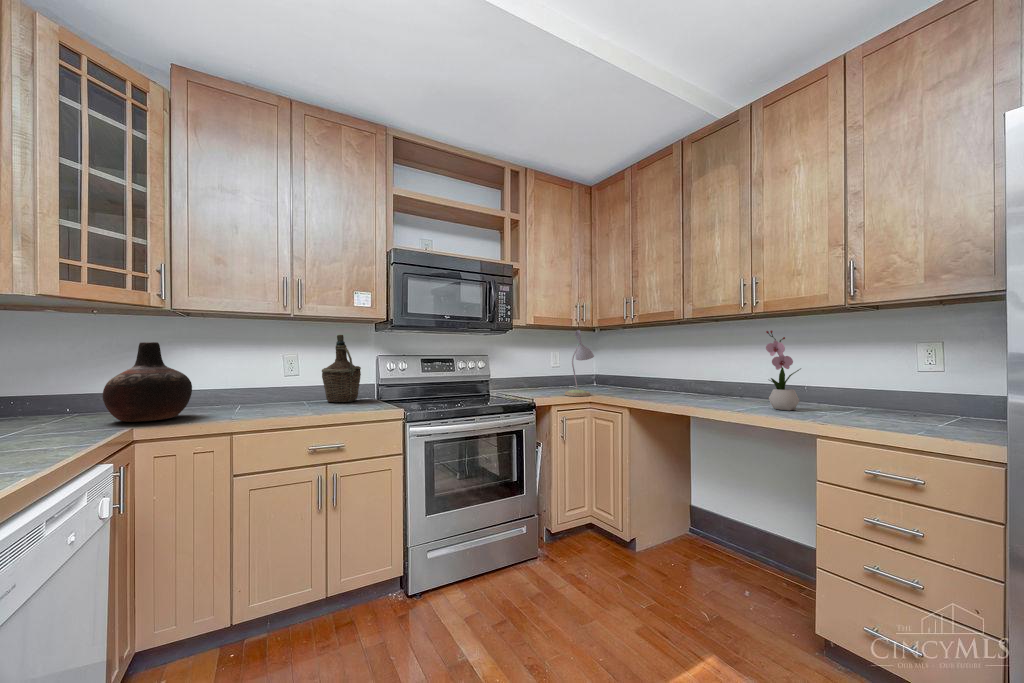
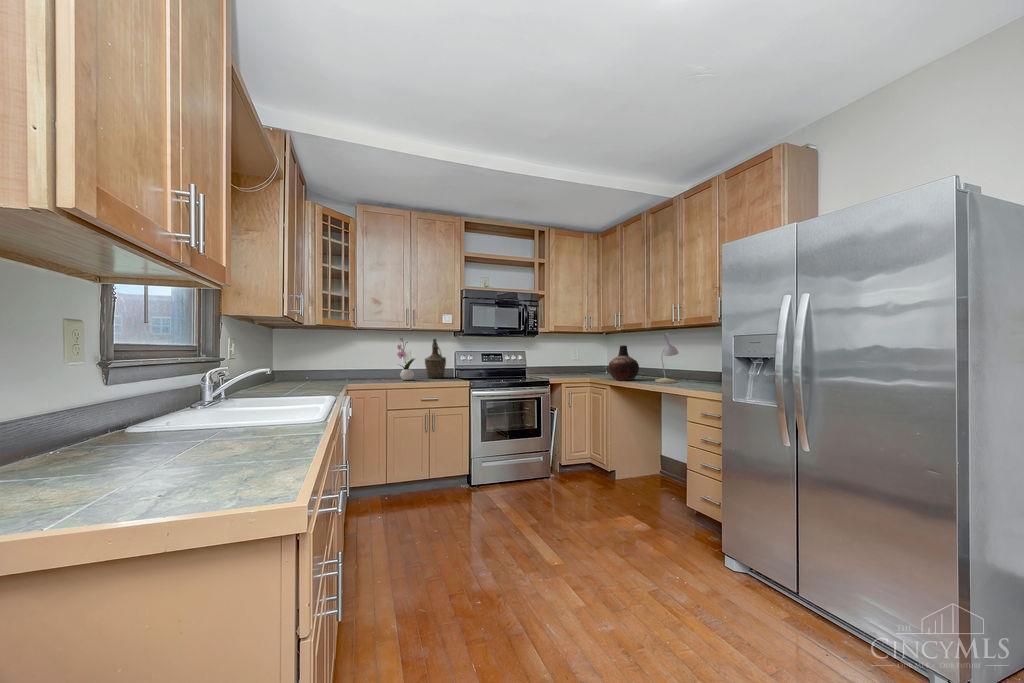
desk lamp: present [565,330,594,396] -> present [655,333,679,383]
flower arrangement: present [766,330,800,410] -> present [397,338,415,380]
vase: present [103,342,192,422] -> present [609,345,639,380]

